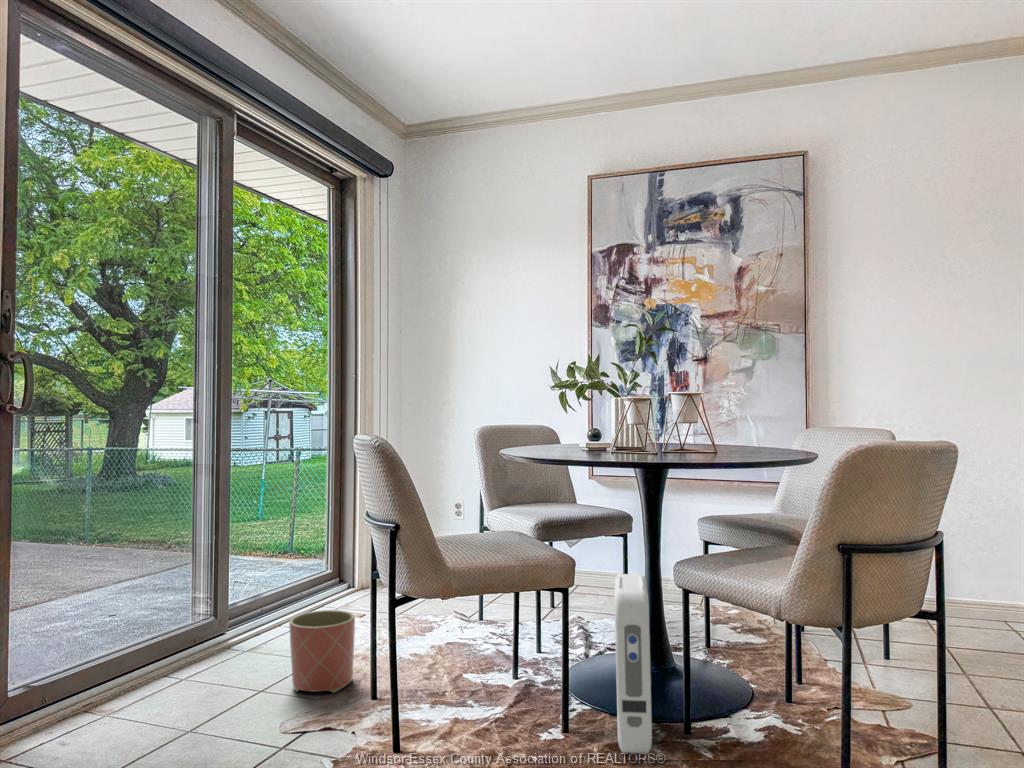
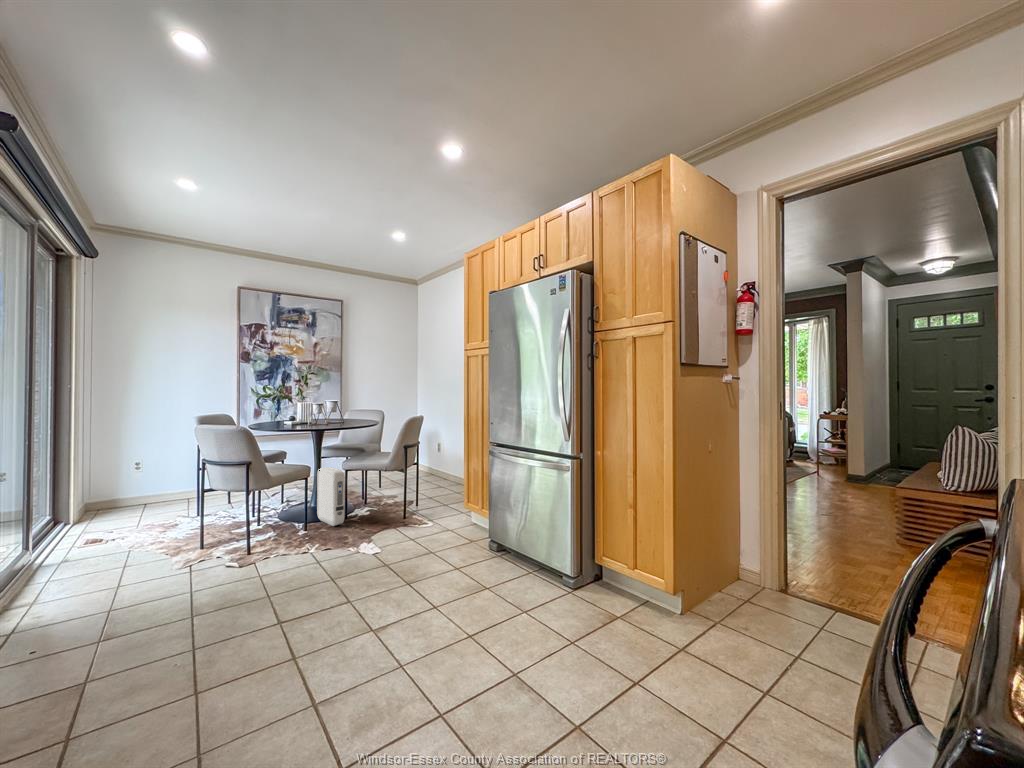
planter: present [289,610,355,693] -> none [138,511,179,554]

